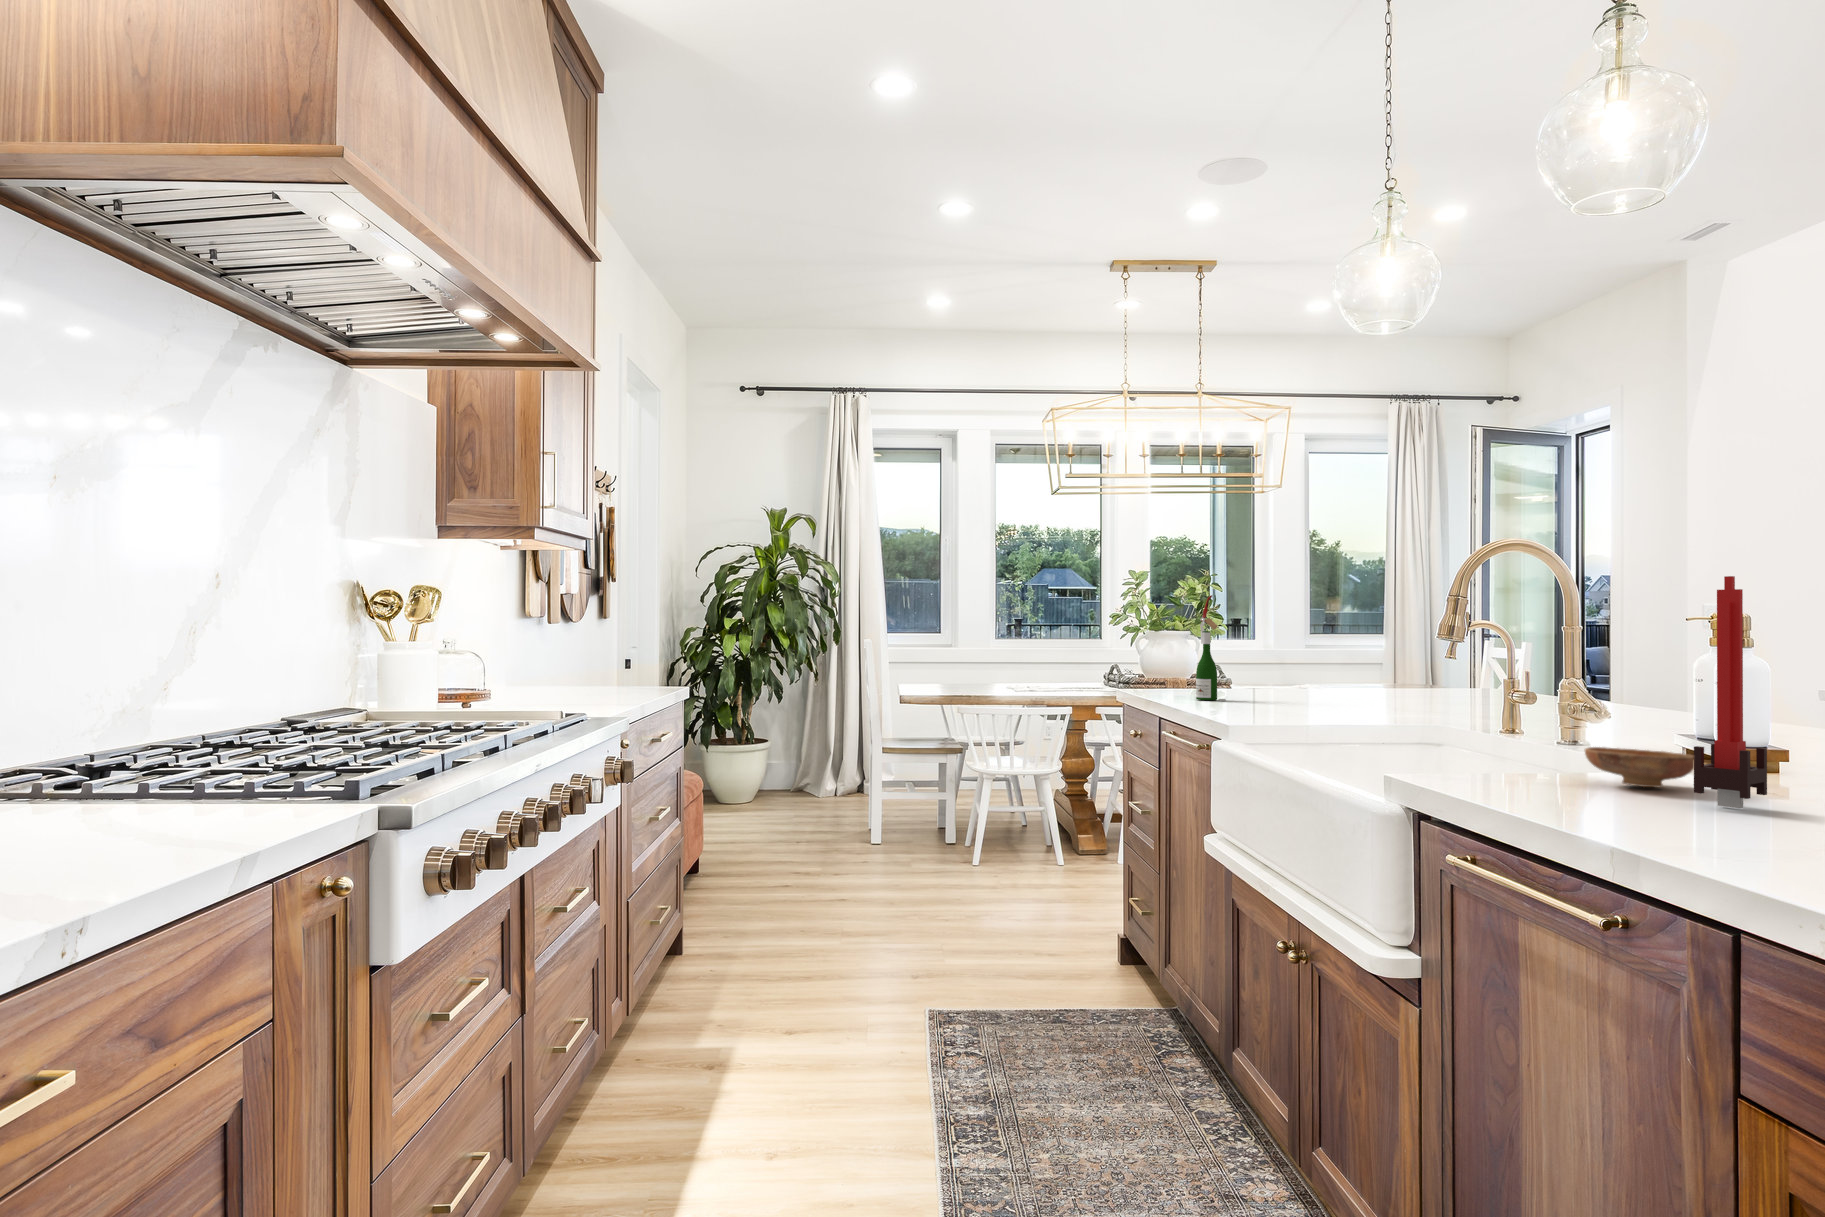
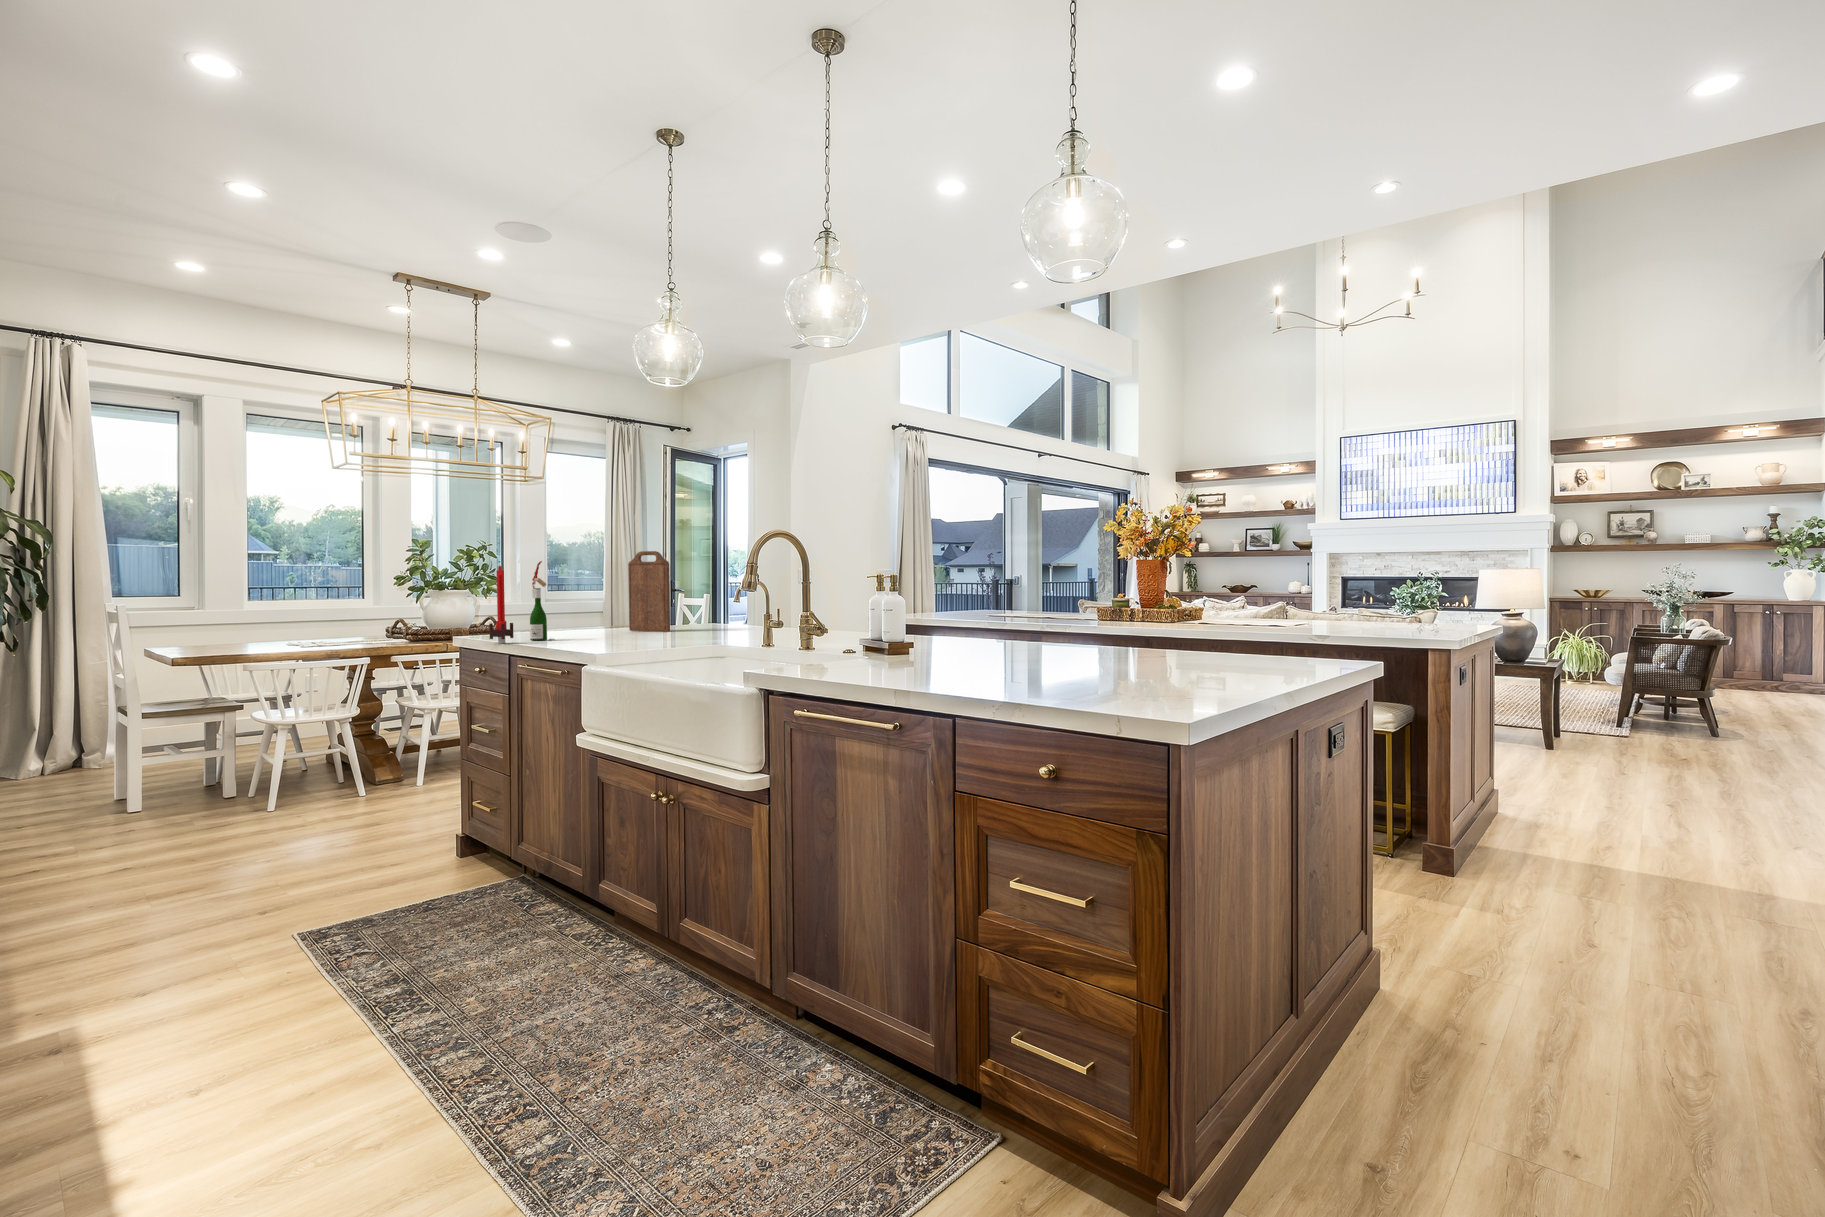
candle: present [1694,576,1767,808] -> present [489,566,513,643]
cutting board: none [1345,579,1402,698] -> present [628,551,670,631]
bowl: present [1585,747,1694,787] -> none [843,646,894,665]

